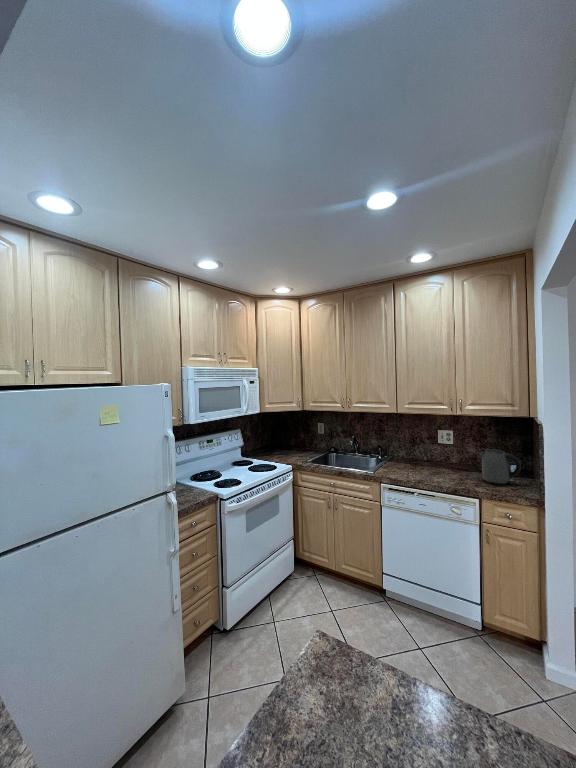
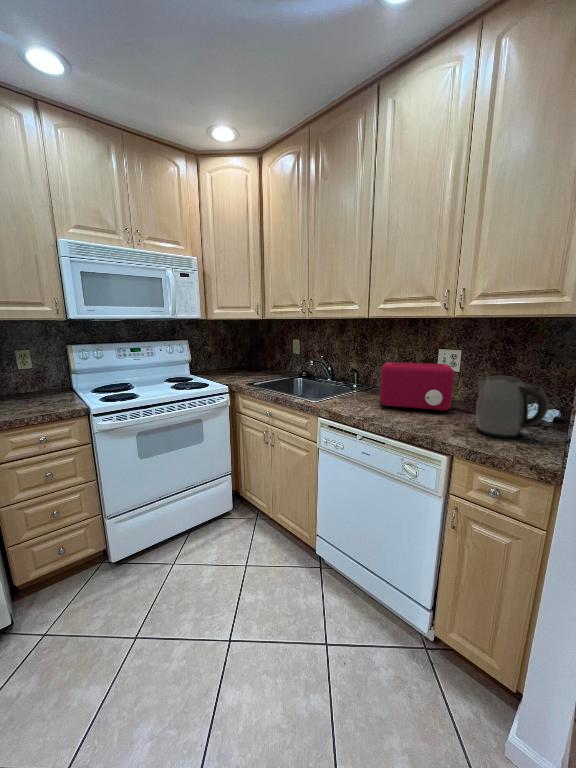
toaster: none [412,441,460,472] -> present [380,362,454,412]

